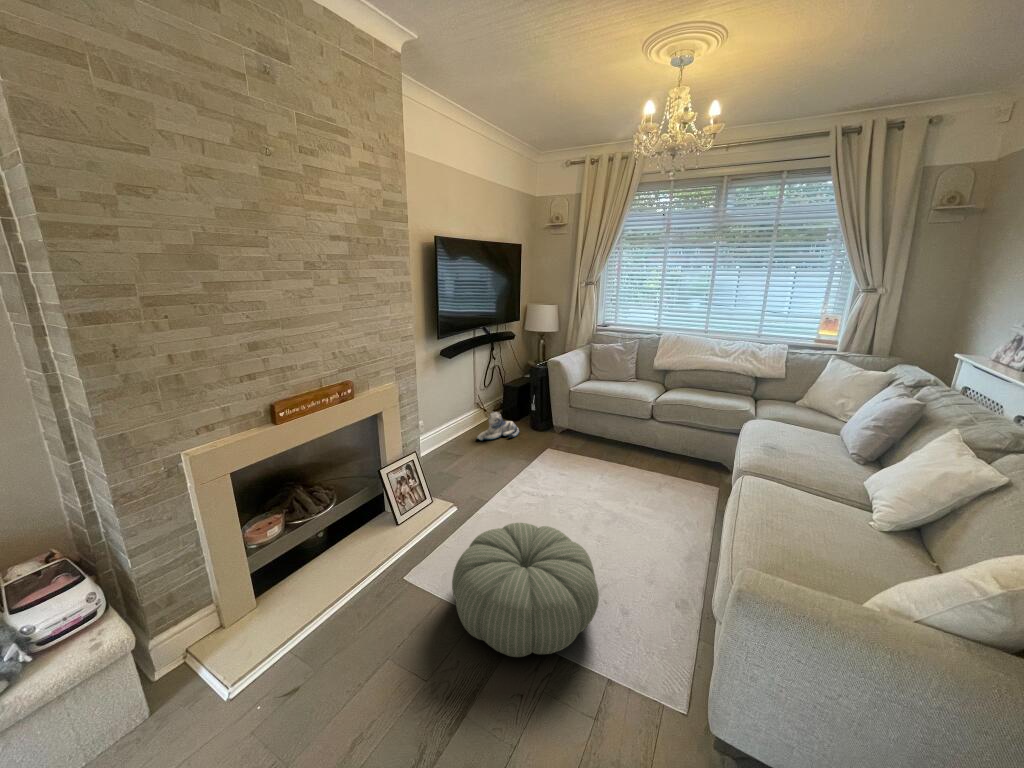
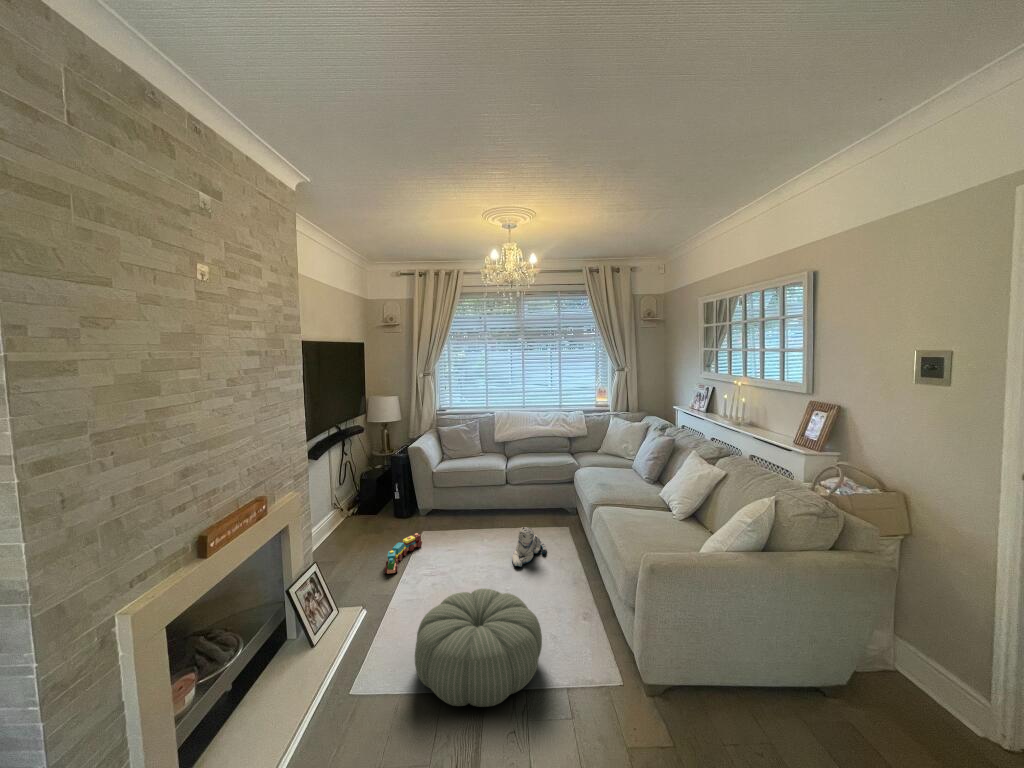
plush toy: present [477,411,519,440] -> present [512,527,546,567]
toy train: none [491,449,540,481] -> present [385,533,422,574]

